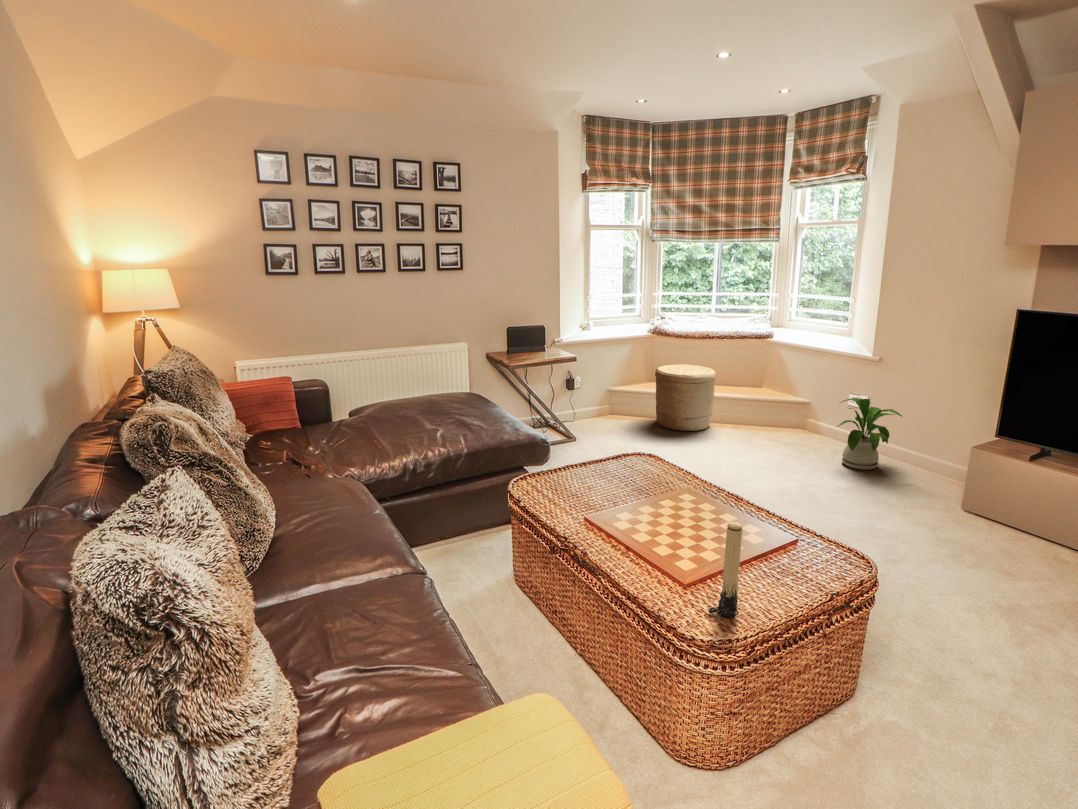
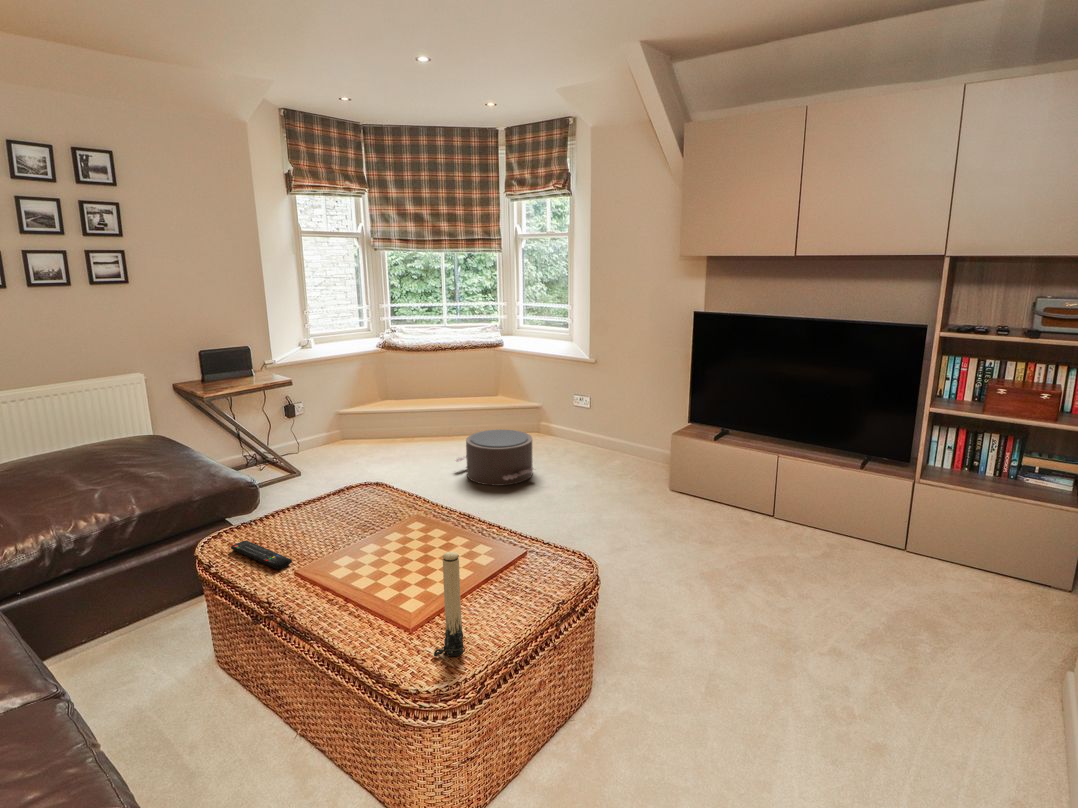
woven basket: present [655,364,716,431] -> none [388,378,452,449]
house plant: present [838,398,902,470] -> none [565,399,619,466]
pouf: none [714,421,800,476] -> present [455,430,533,486]
remote control: none [534,488,582,515] -> present [231,540,292,569]

